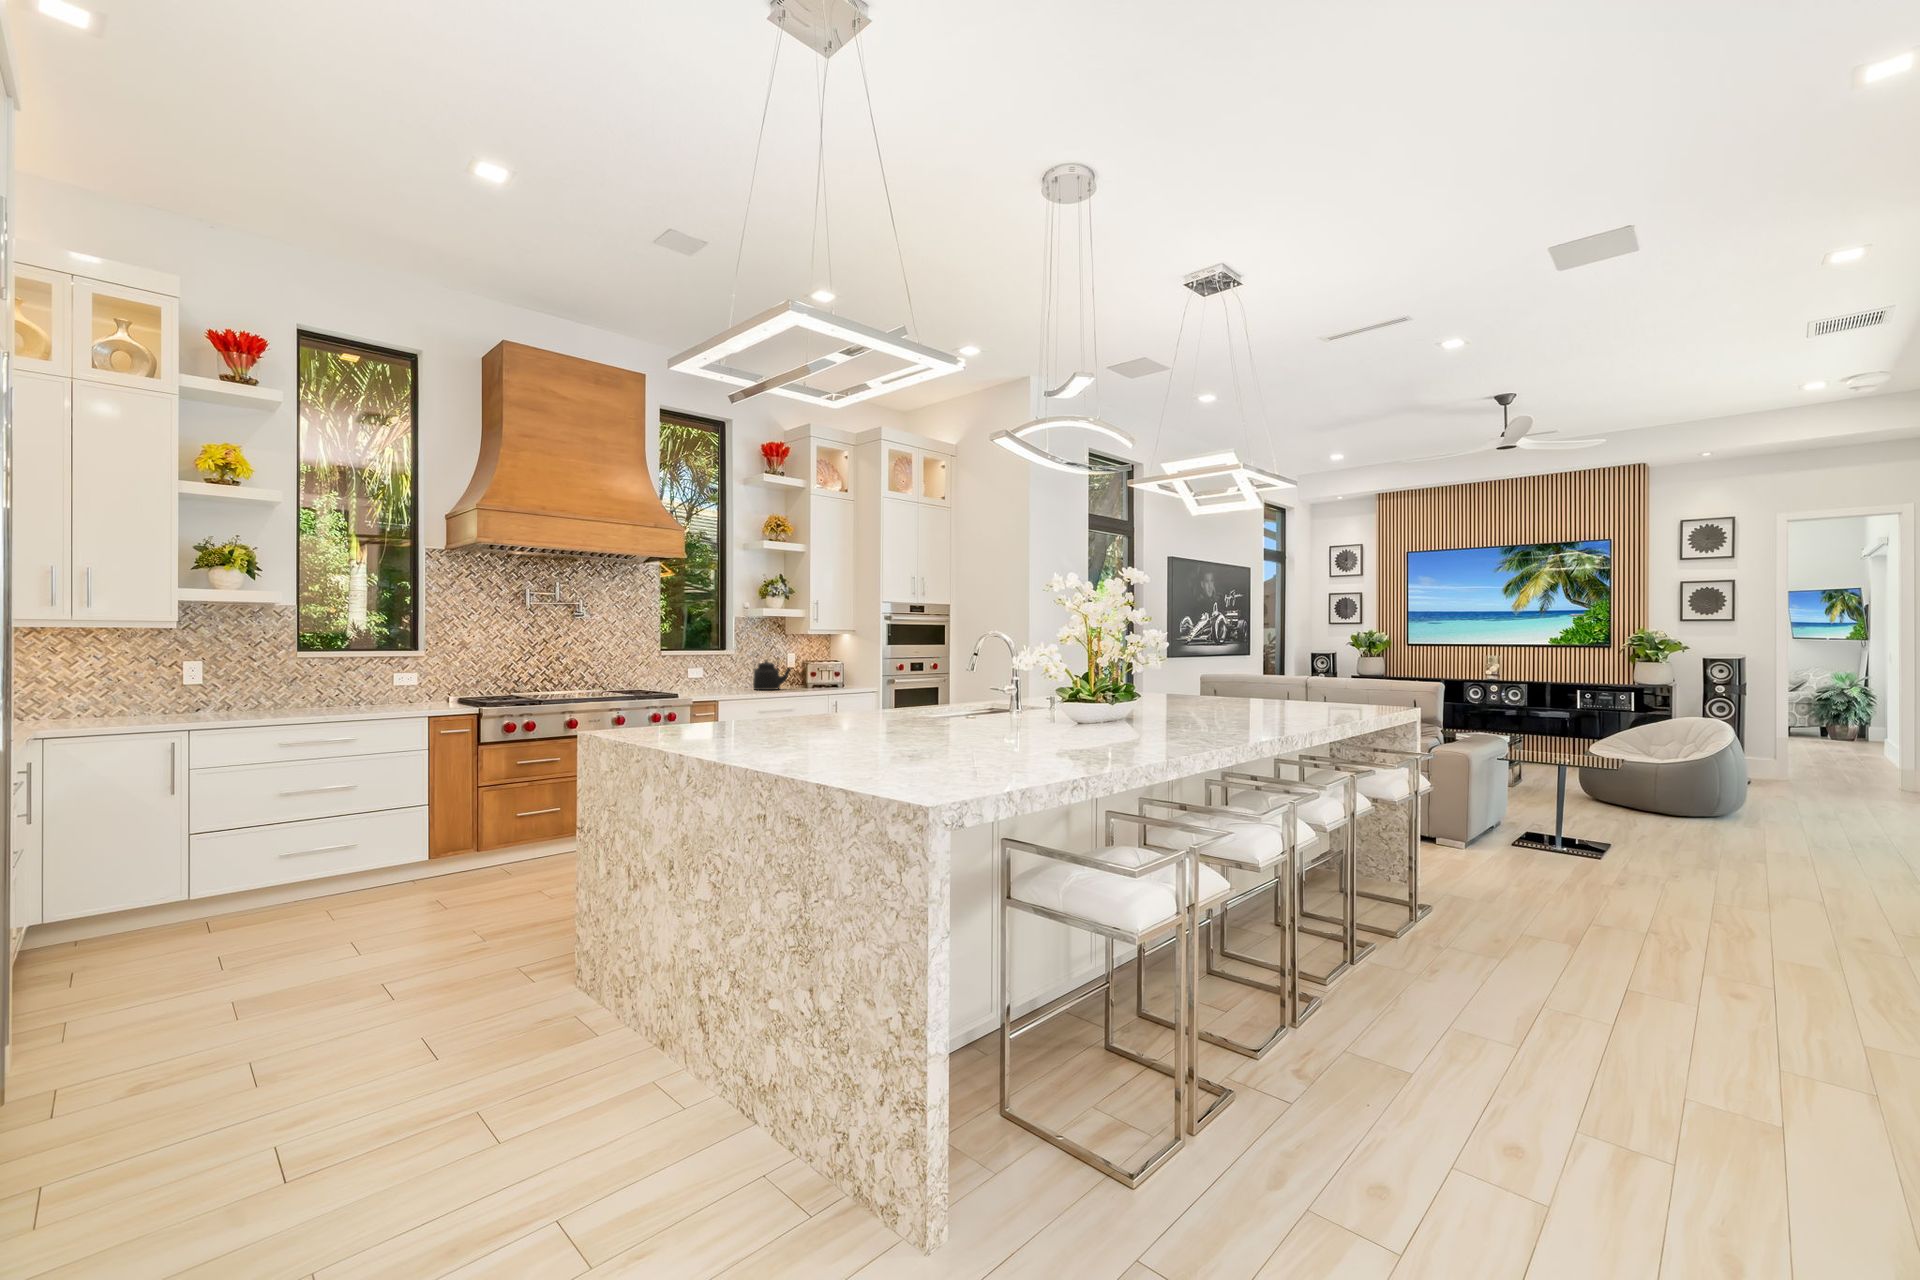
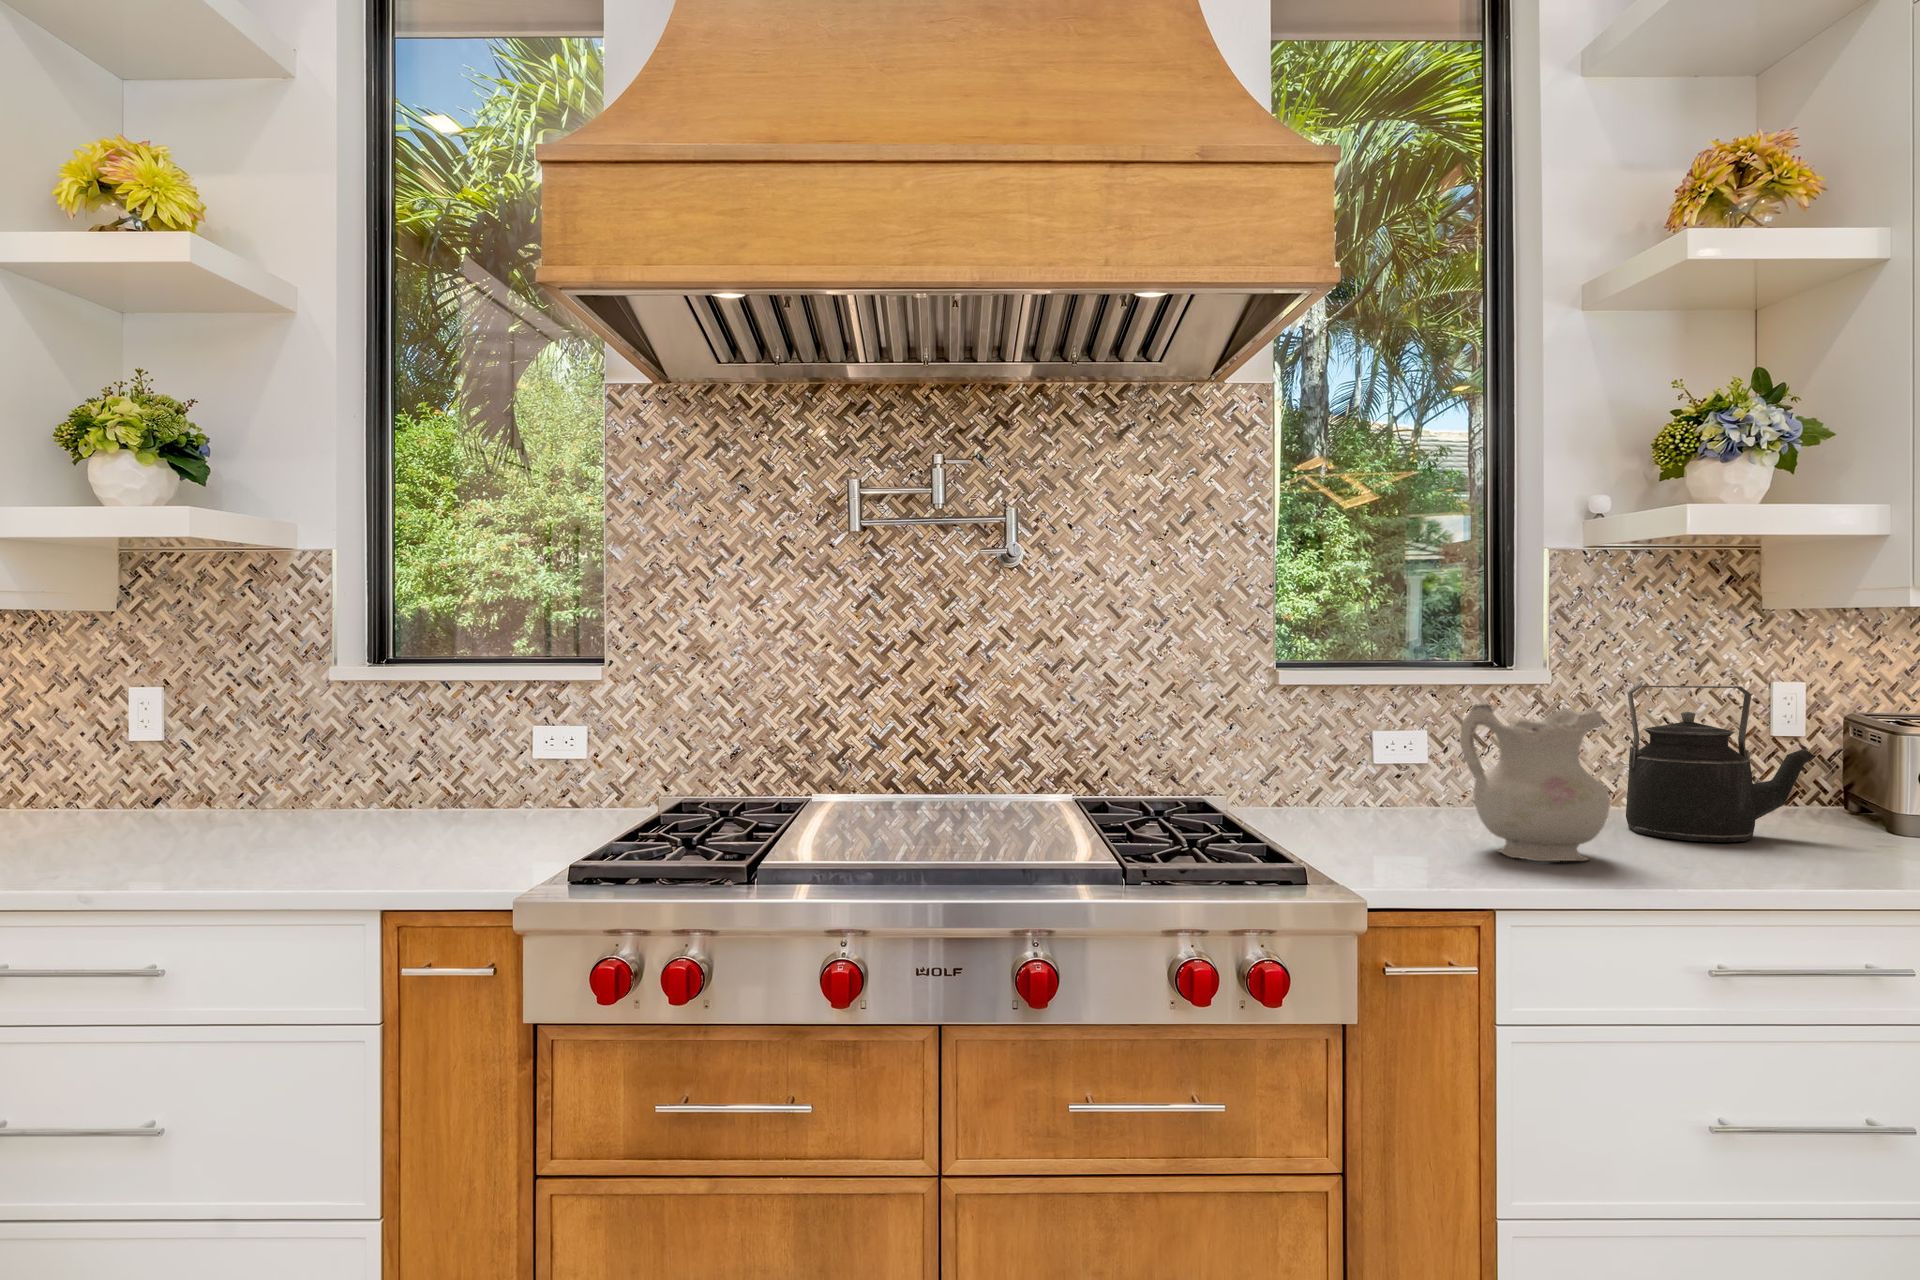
ceramic pitcher: none [716,656,749,693] -> present [1460,703,1610,861]

